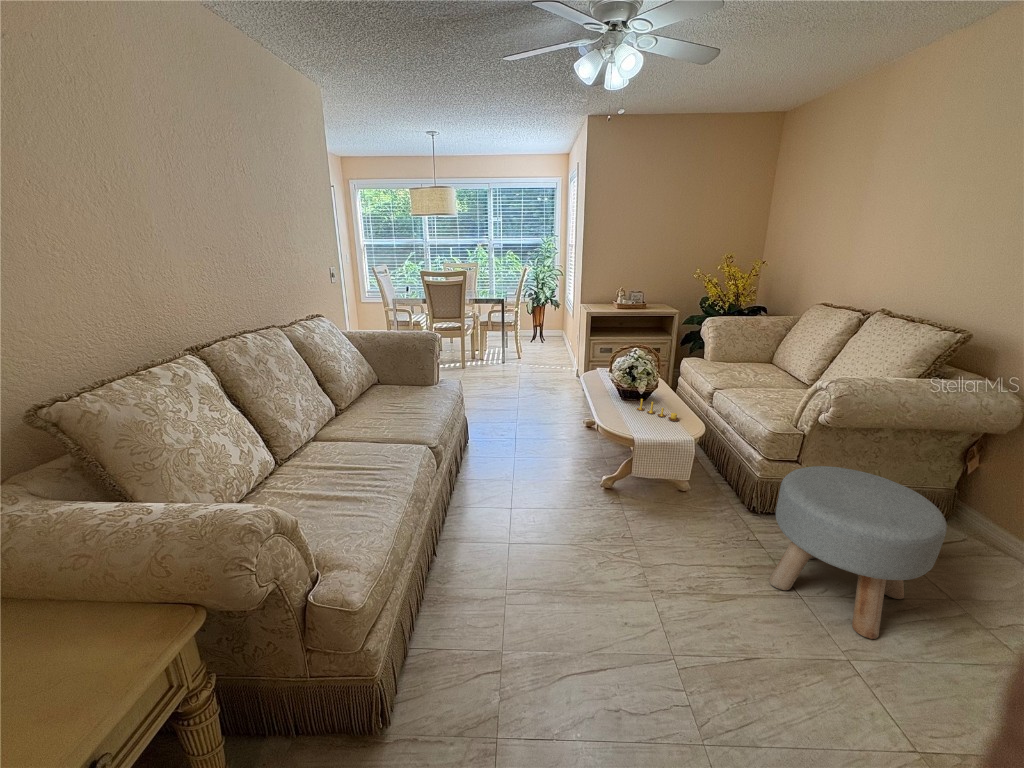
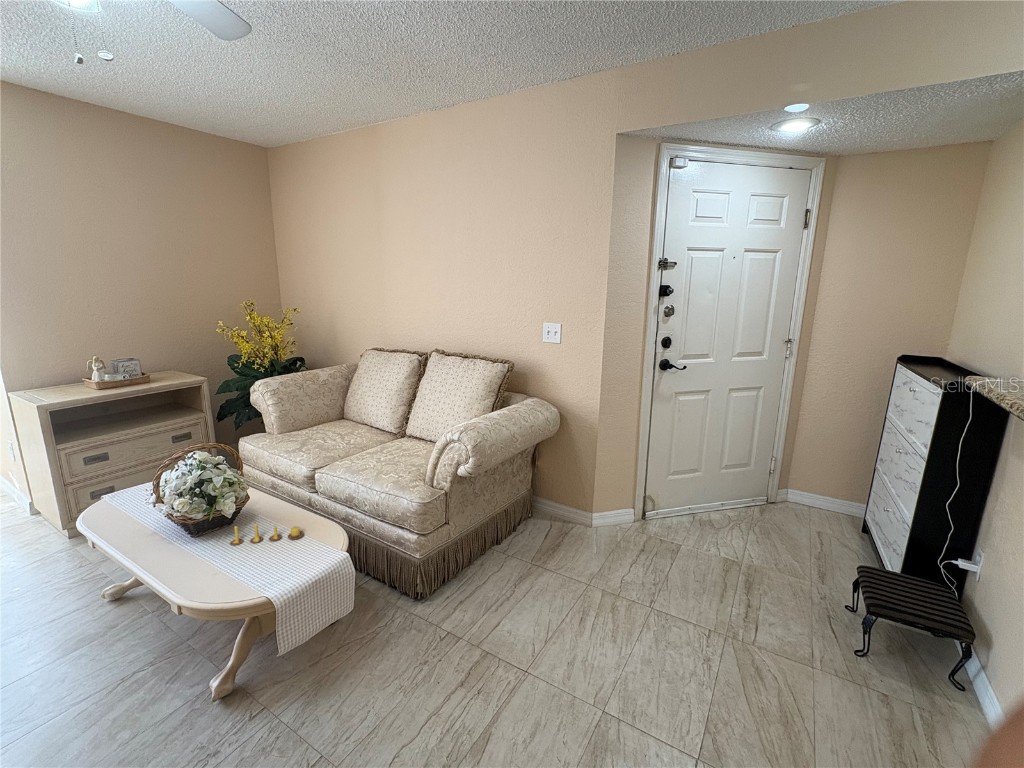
ottoman: present [769,466,947,639] -> none [468,508,602,678]

